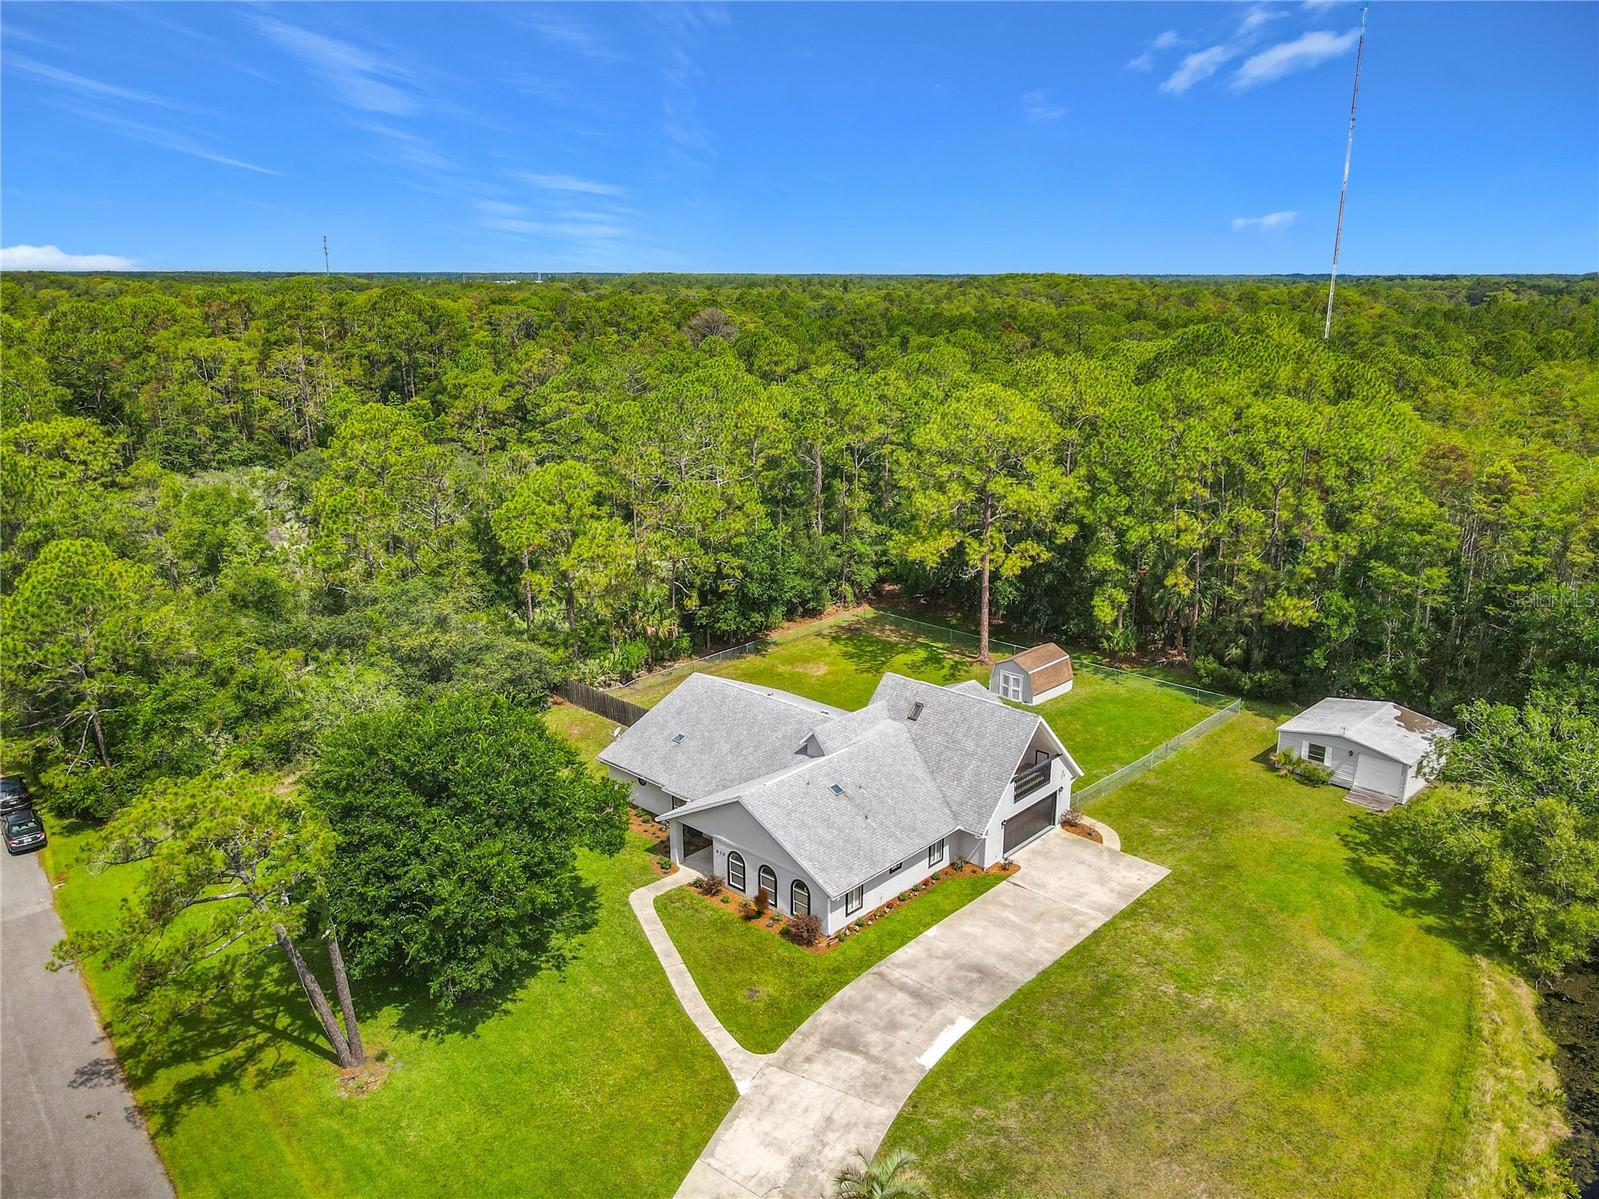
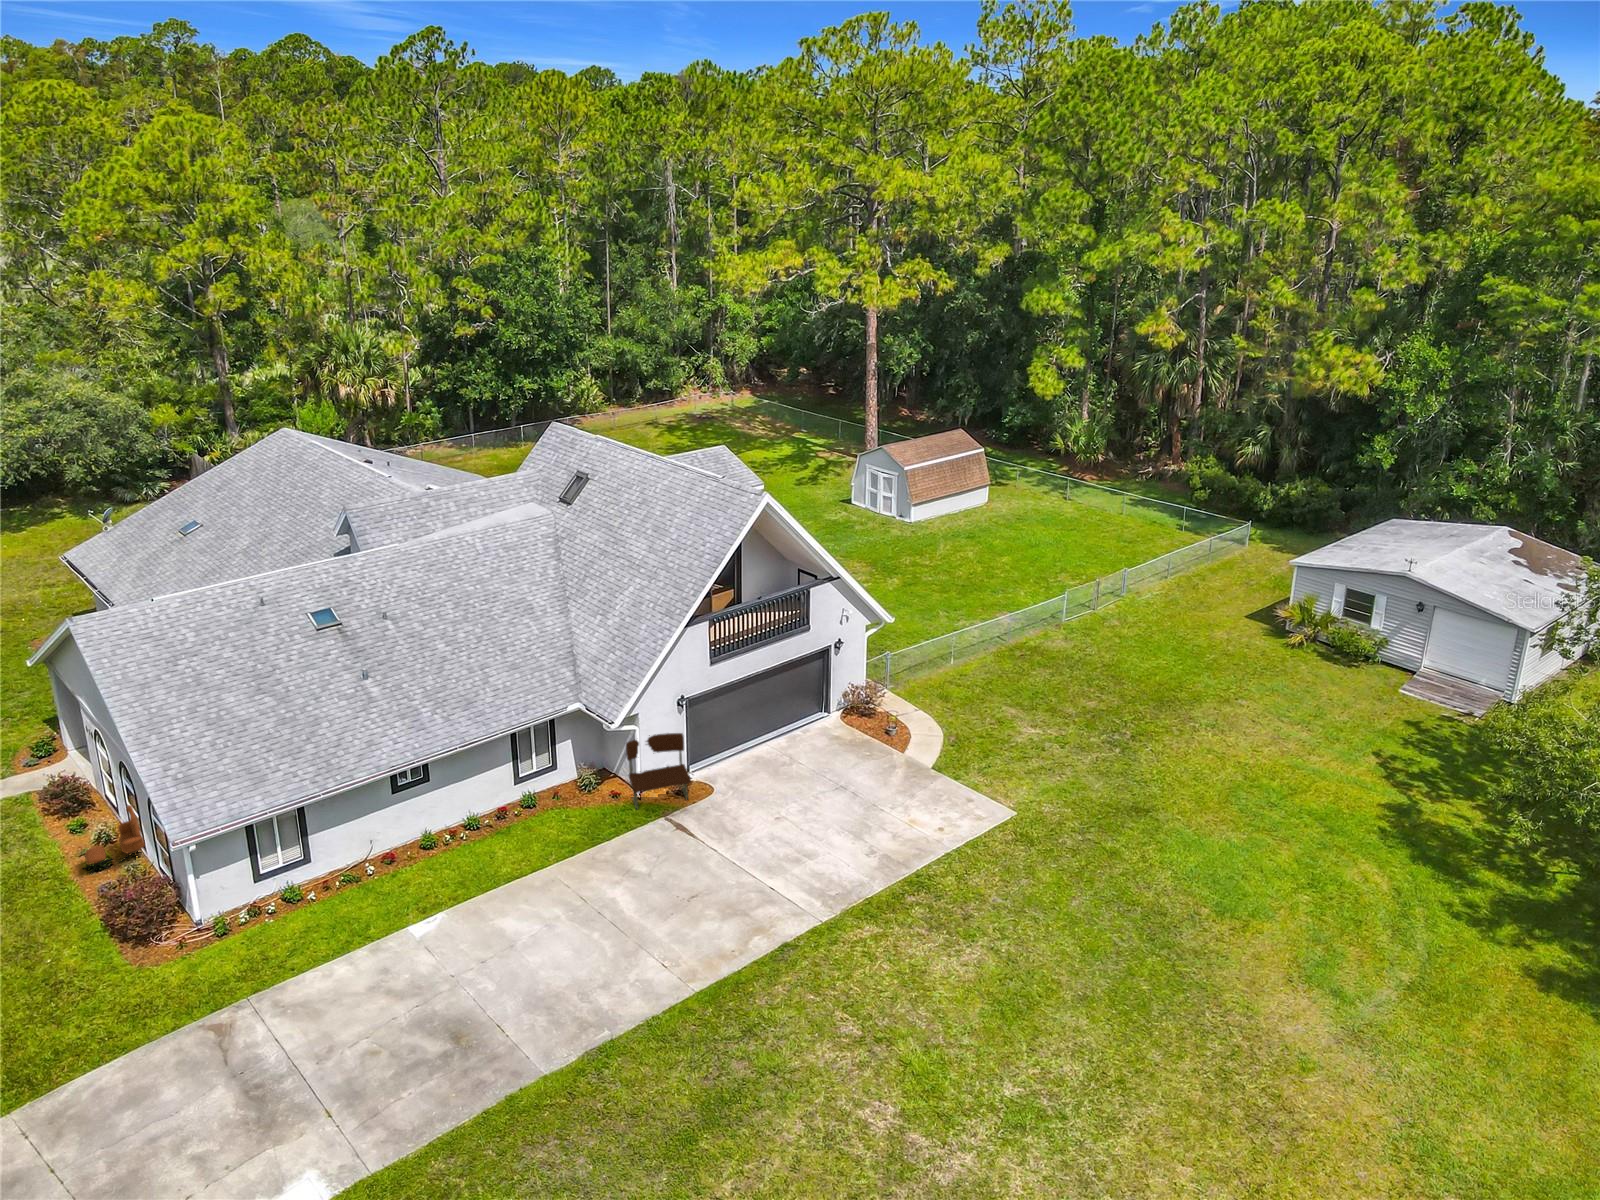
bench: none [980,839,1014,879] -> present [626,733,691,809]

